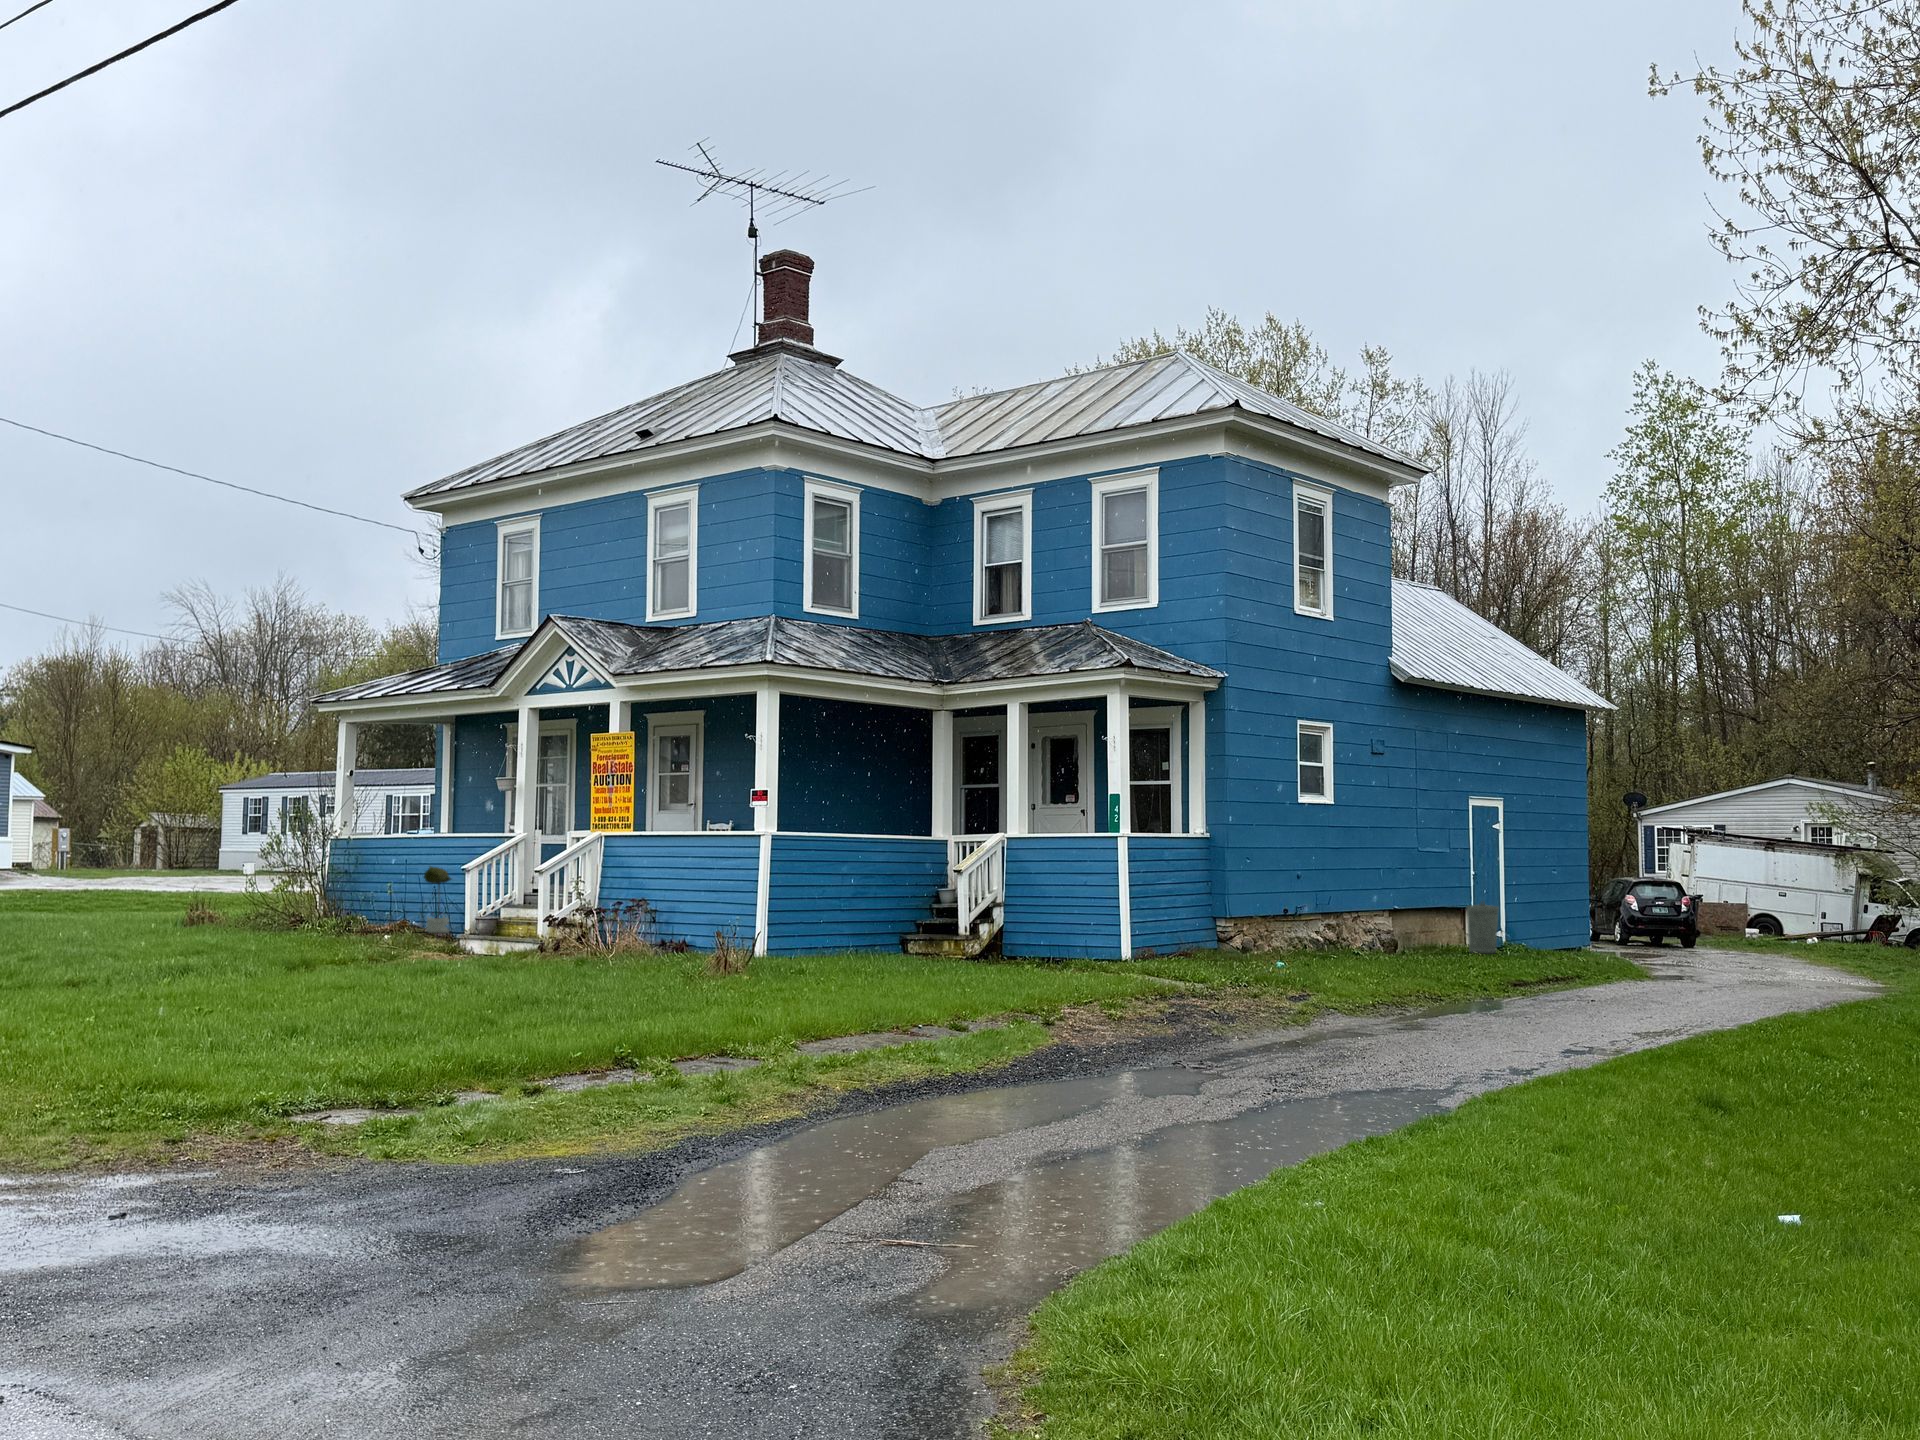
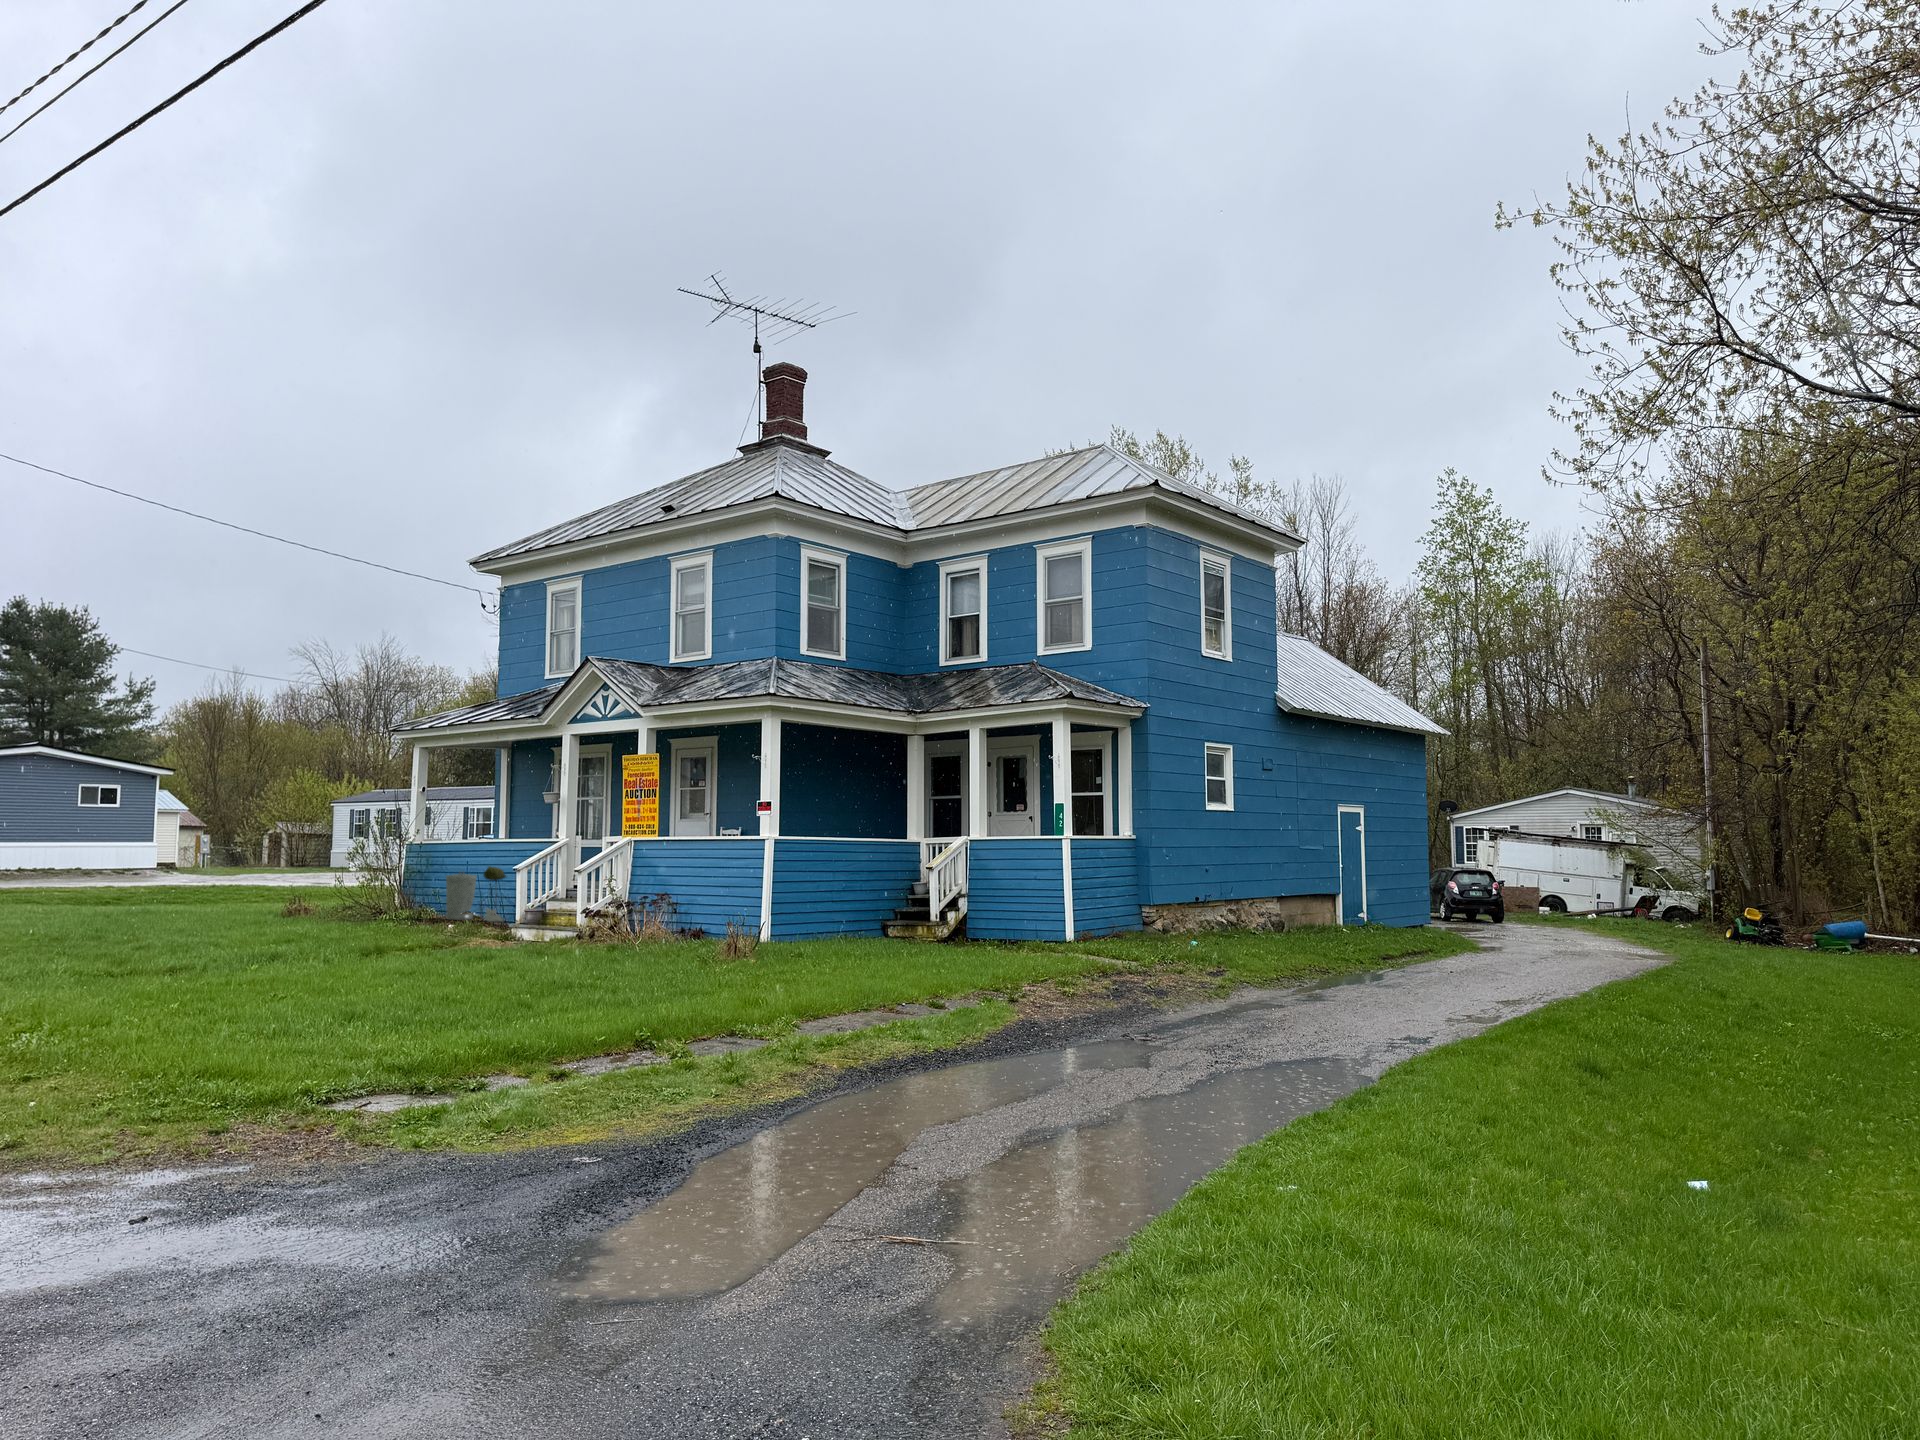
trash can: present [1467,902,1499,954] -> present [446,873,477,920]

